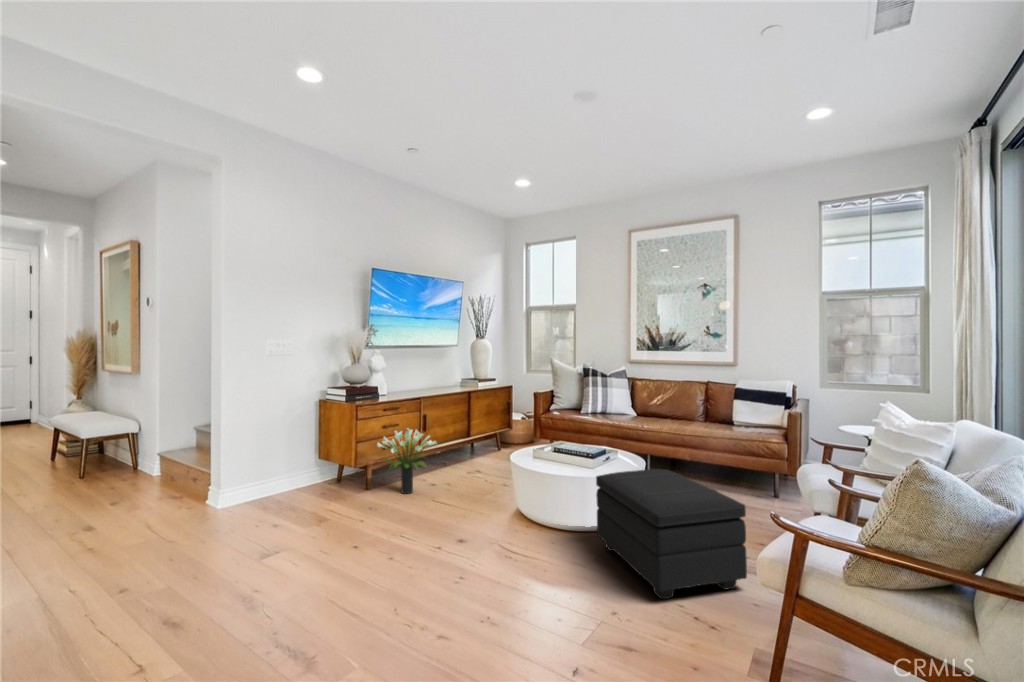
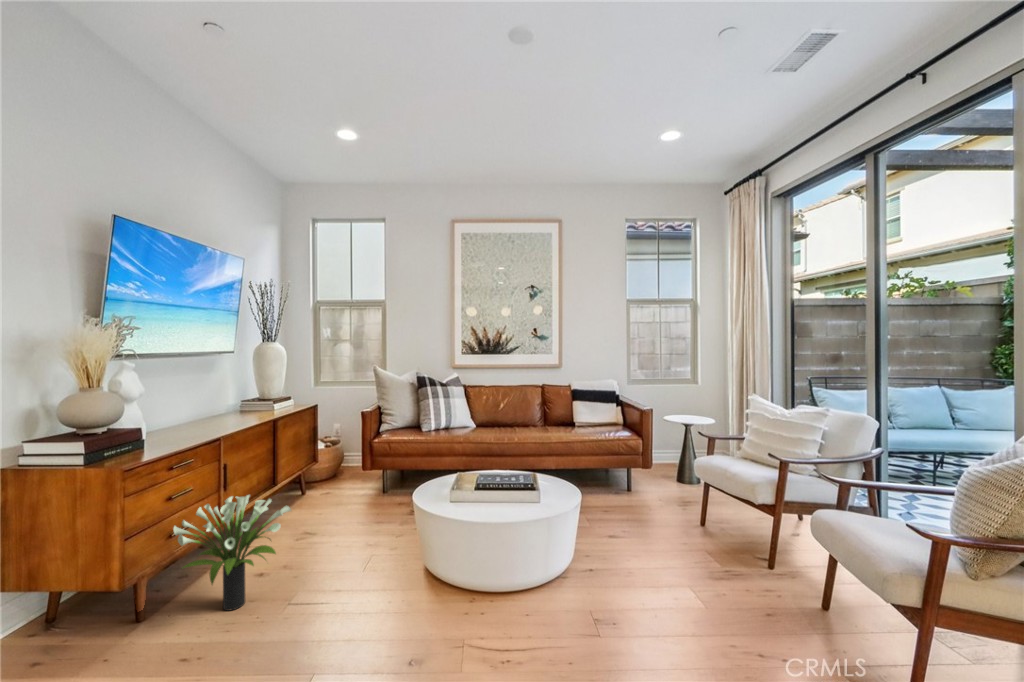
footstool: present [596,469,747,599] -> none [589,485,751,634]

